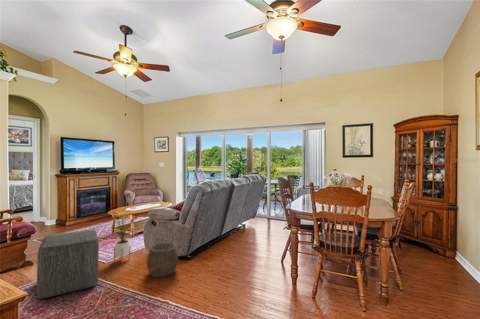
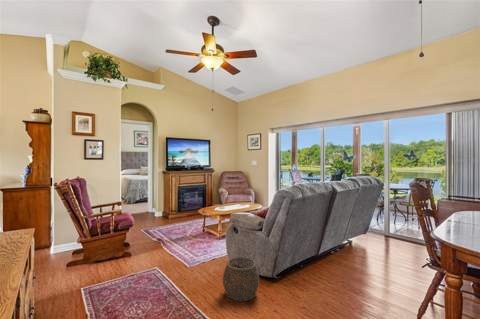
house plant: present [114,216,133,263] -> none [189,213,219,271]
ottoman: present [36,230,99,299] -> none [117,231,177,300]

